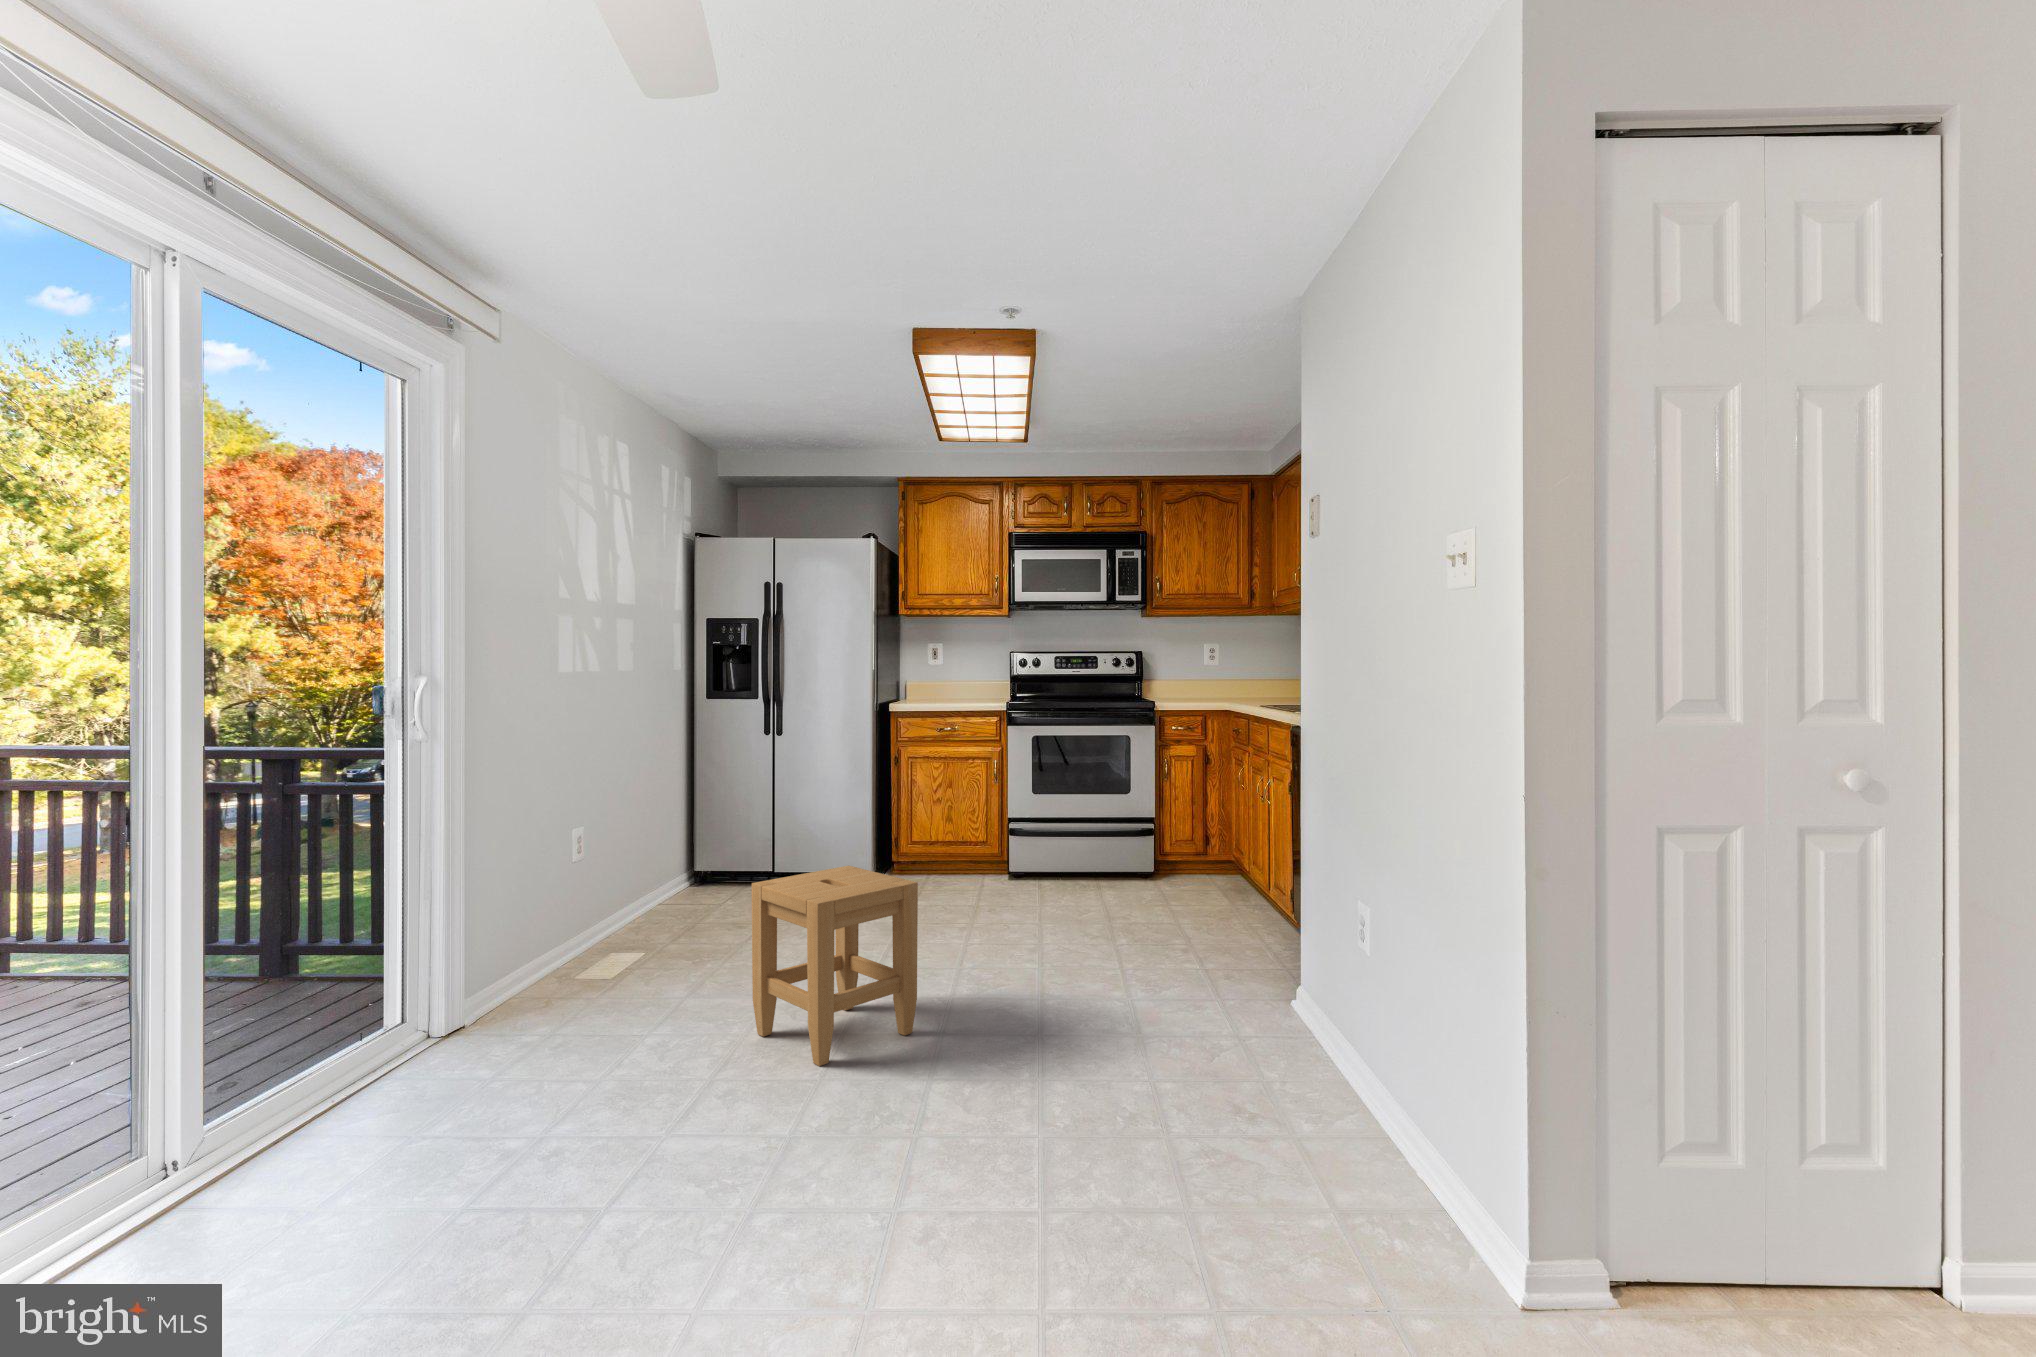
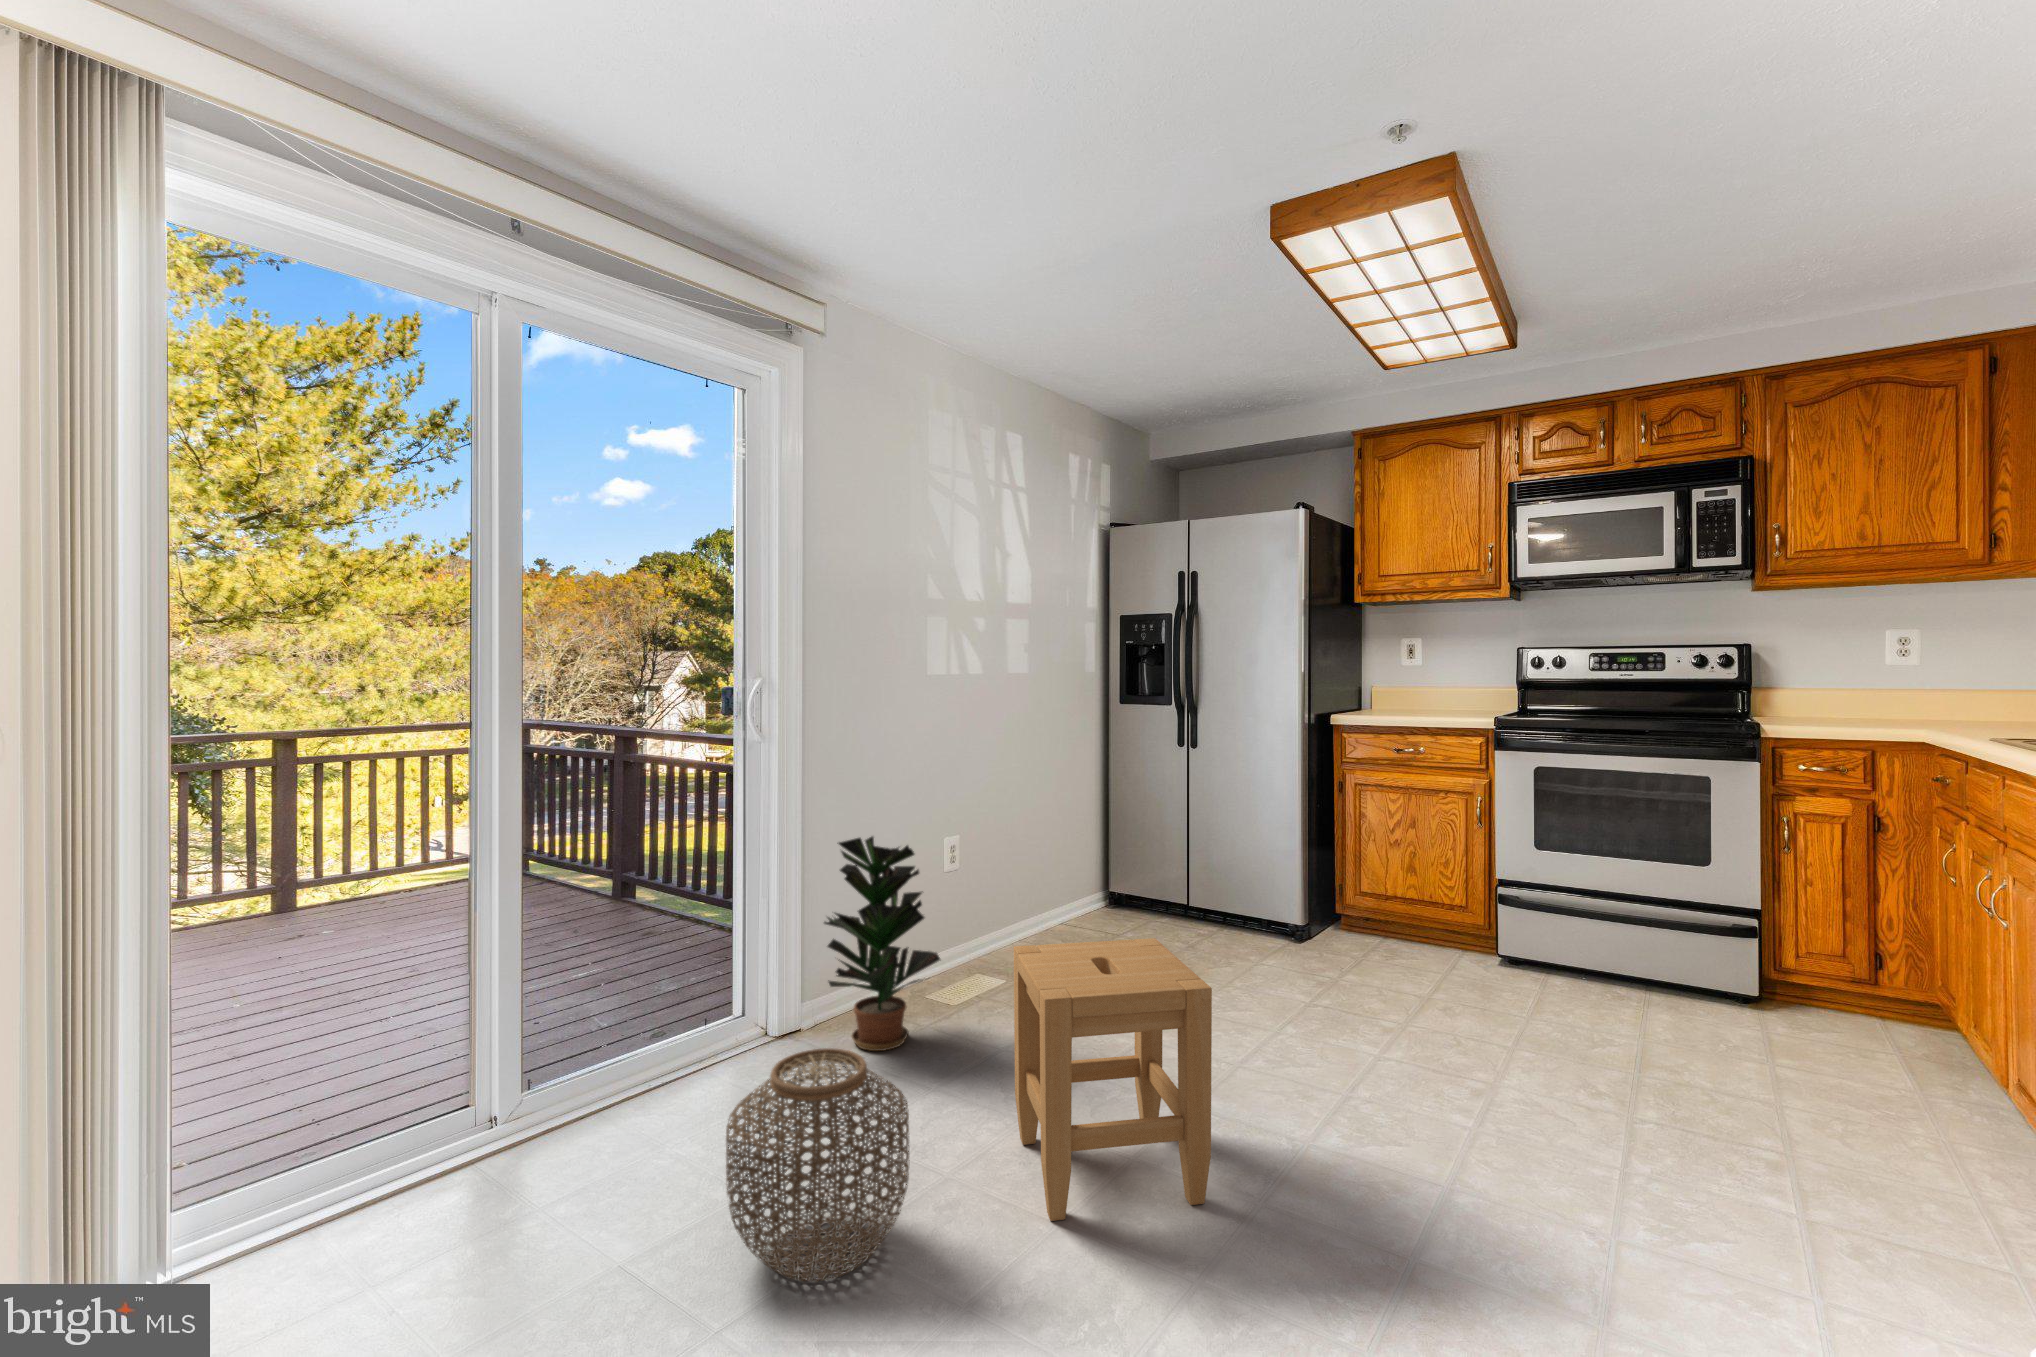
potted plant: none [497,819,629,1017] -> present [824,836,940,1051]
woven basket: none [582,967,735,1144] -> present [726,1048,909,1282]

